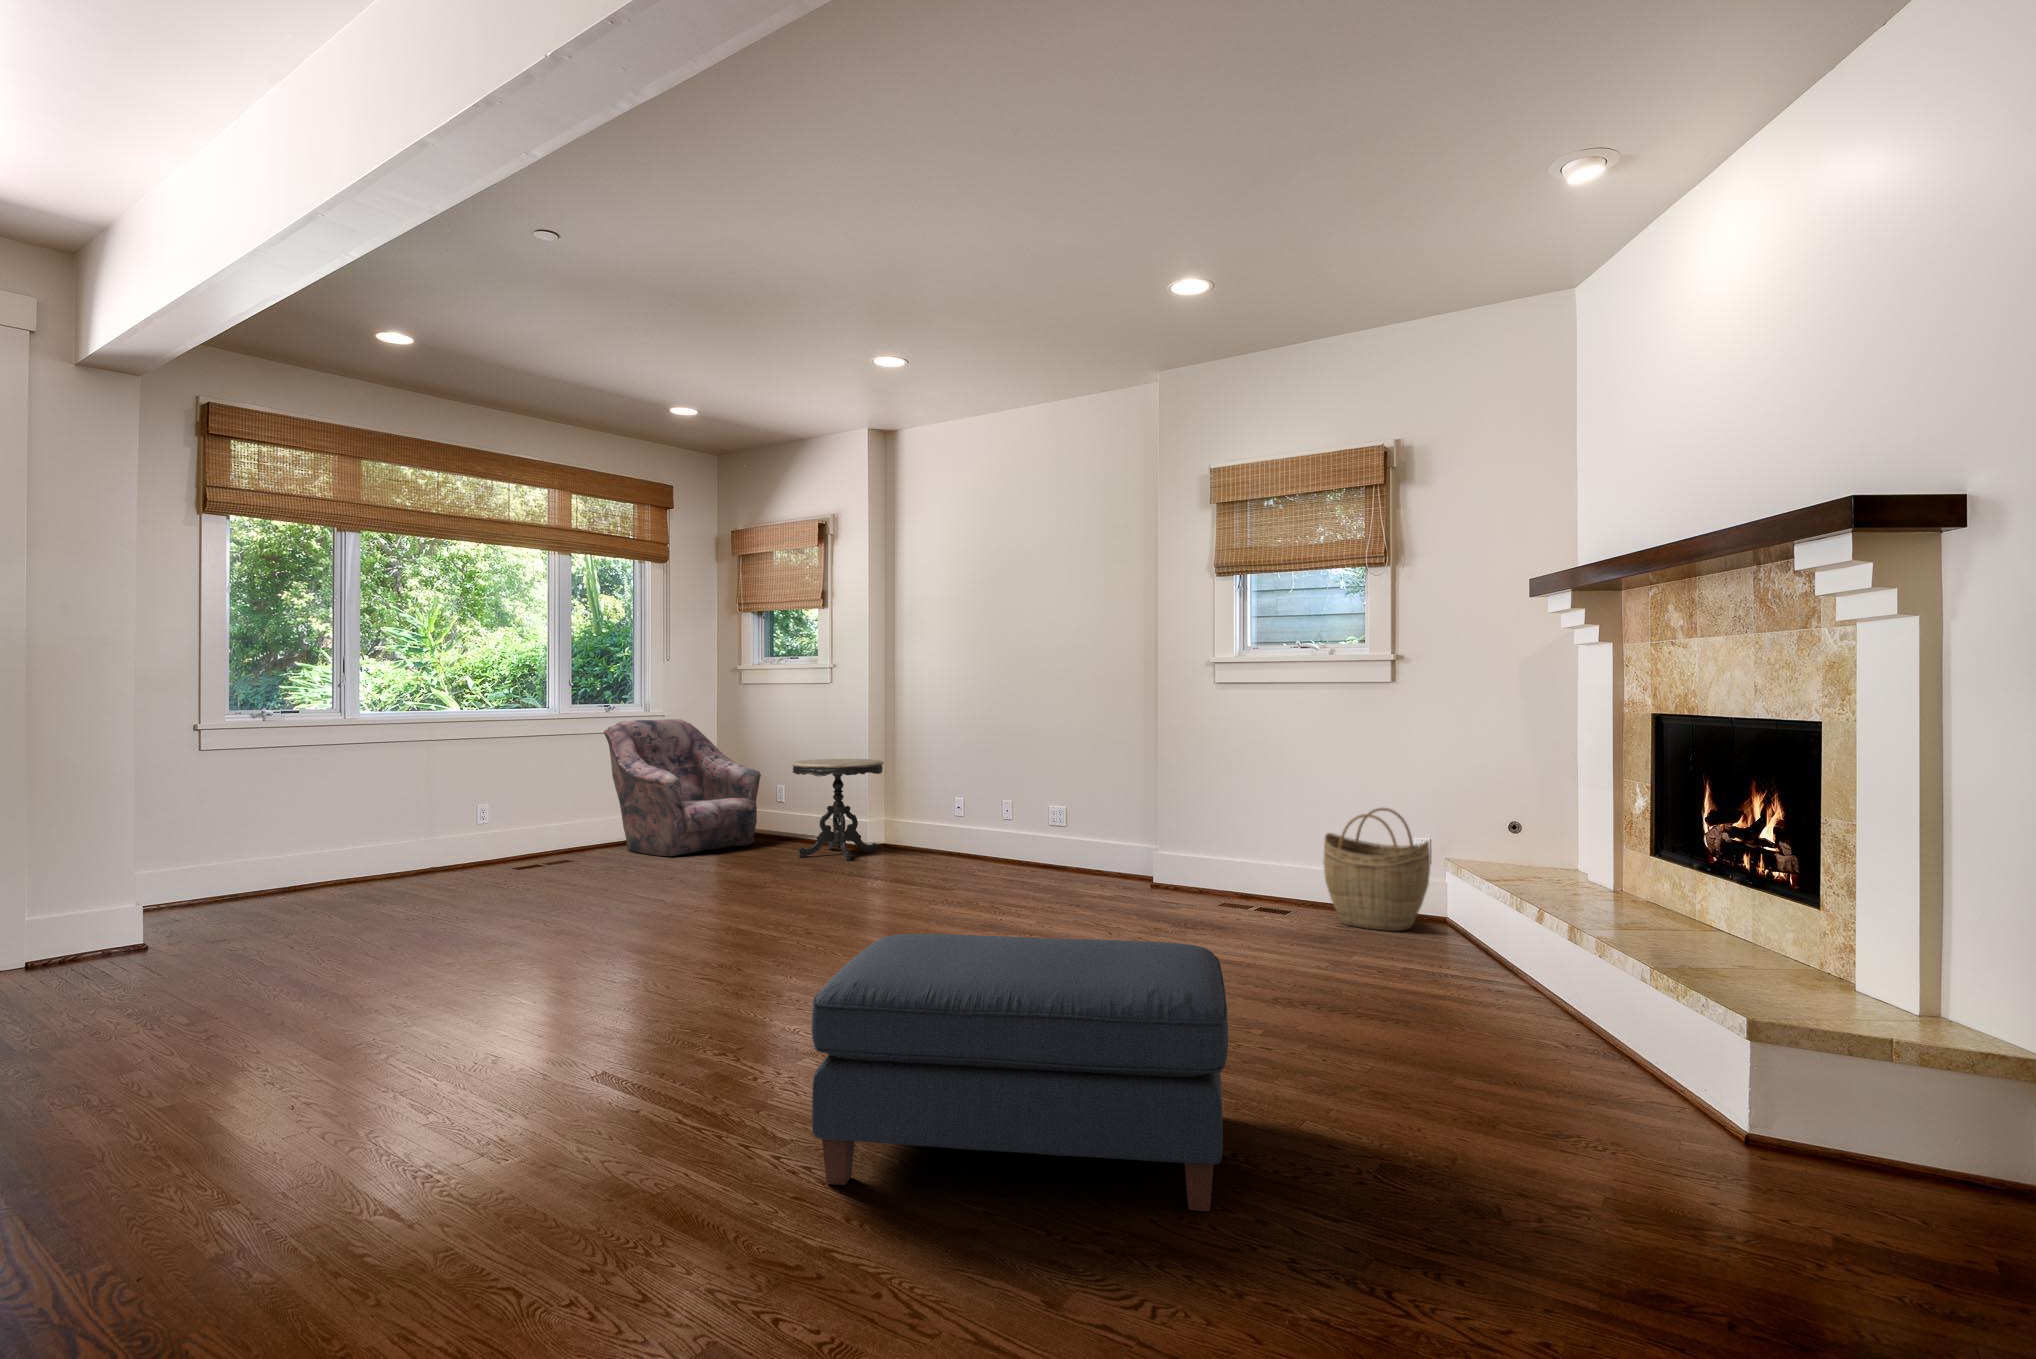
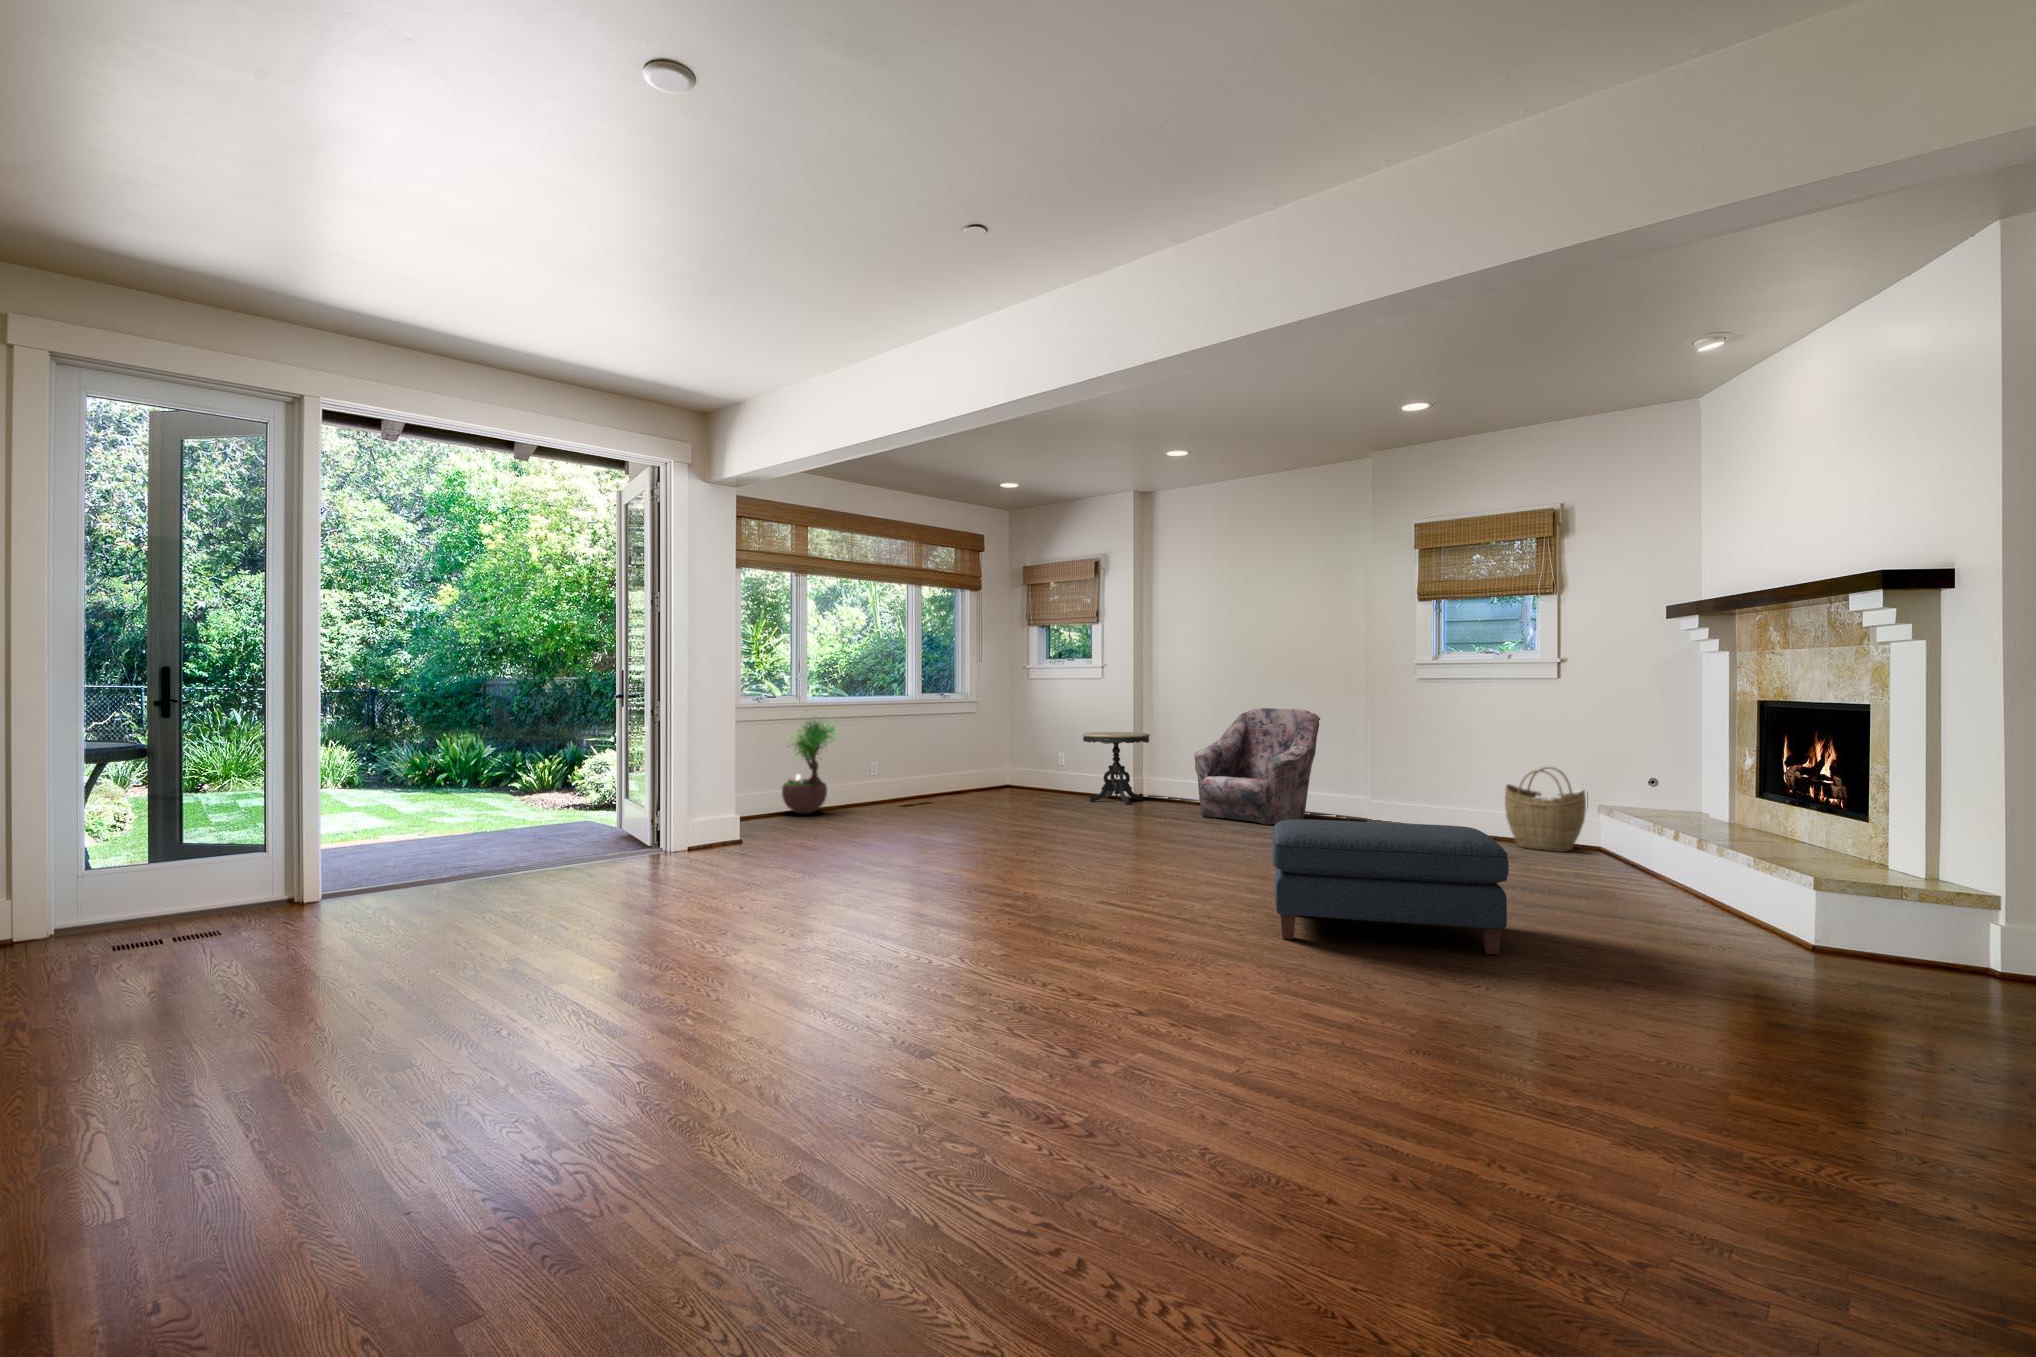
armchair: present [604,719,761,856] -> present [1194,708,1320,825]
potted tree: none [289,736,394,892] -> present [782,718,836,814]

